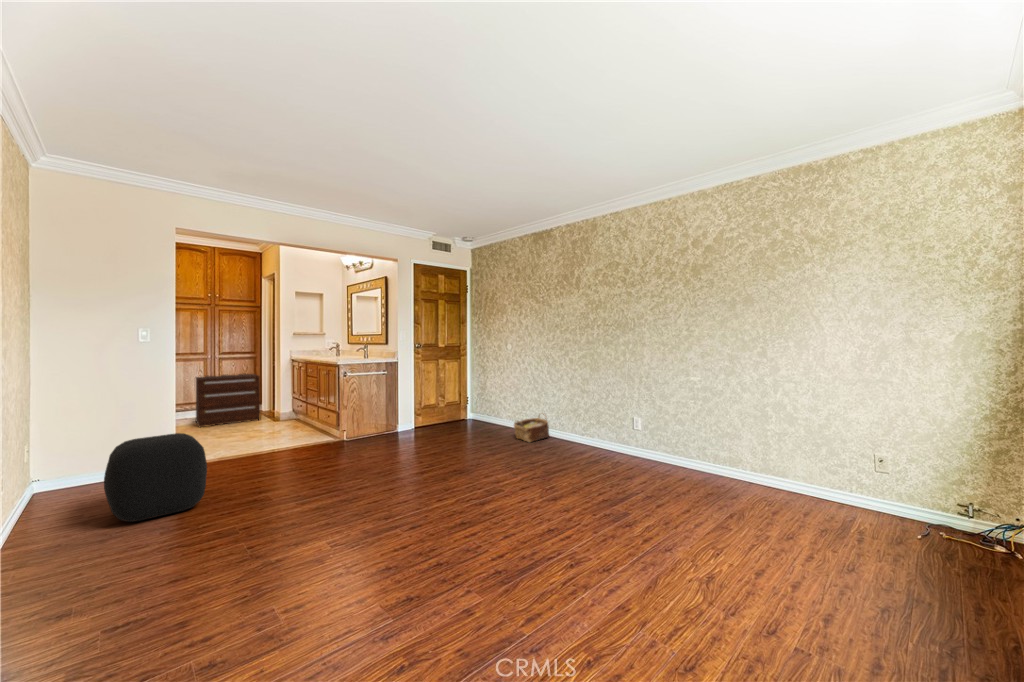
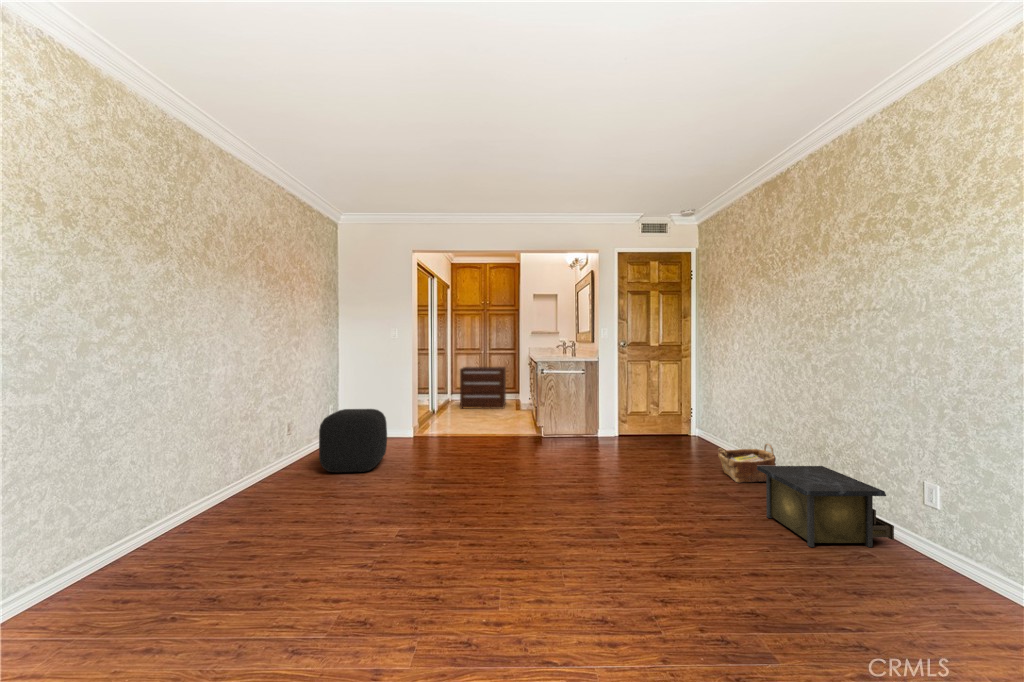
nightstand: none [558,420,625,466] -> present [757,466,894,547]

